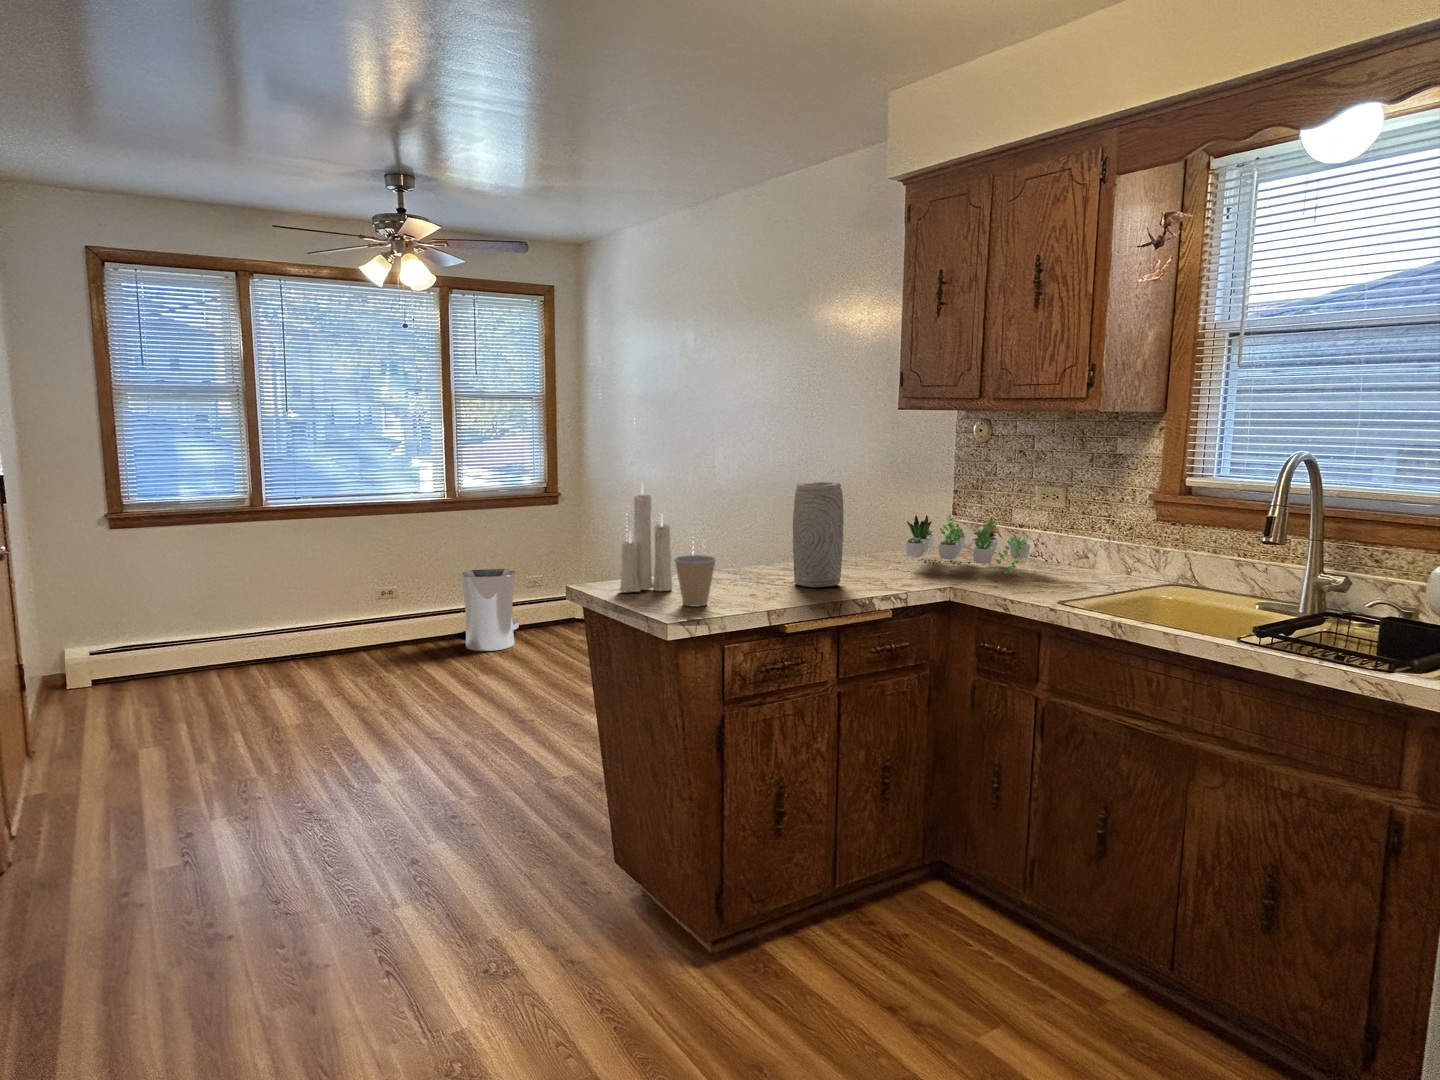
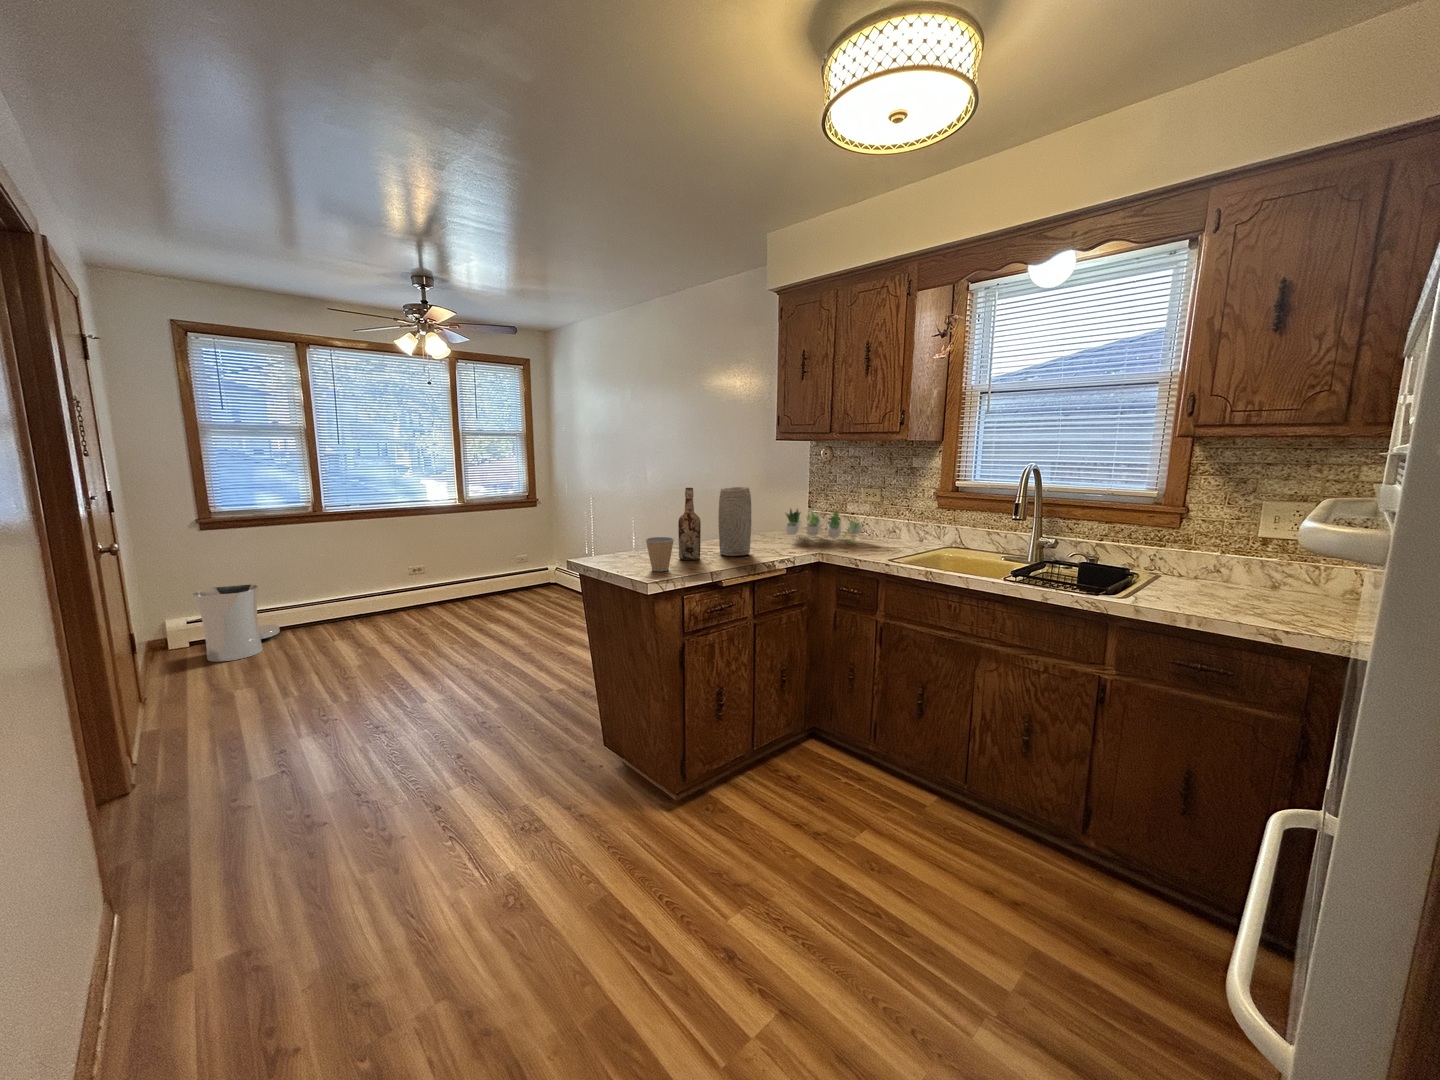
wine bottle: none [730,482,763,591] -> present [678,488,701,560]
candle: present [619,488,672,593] -> none [605,484,641,564]
trash can: present [460,569,519,651] -> present [193,584,280,662]

